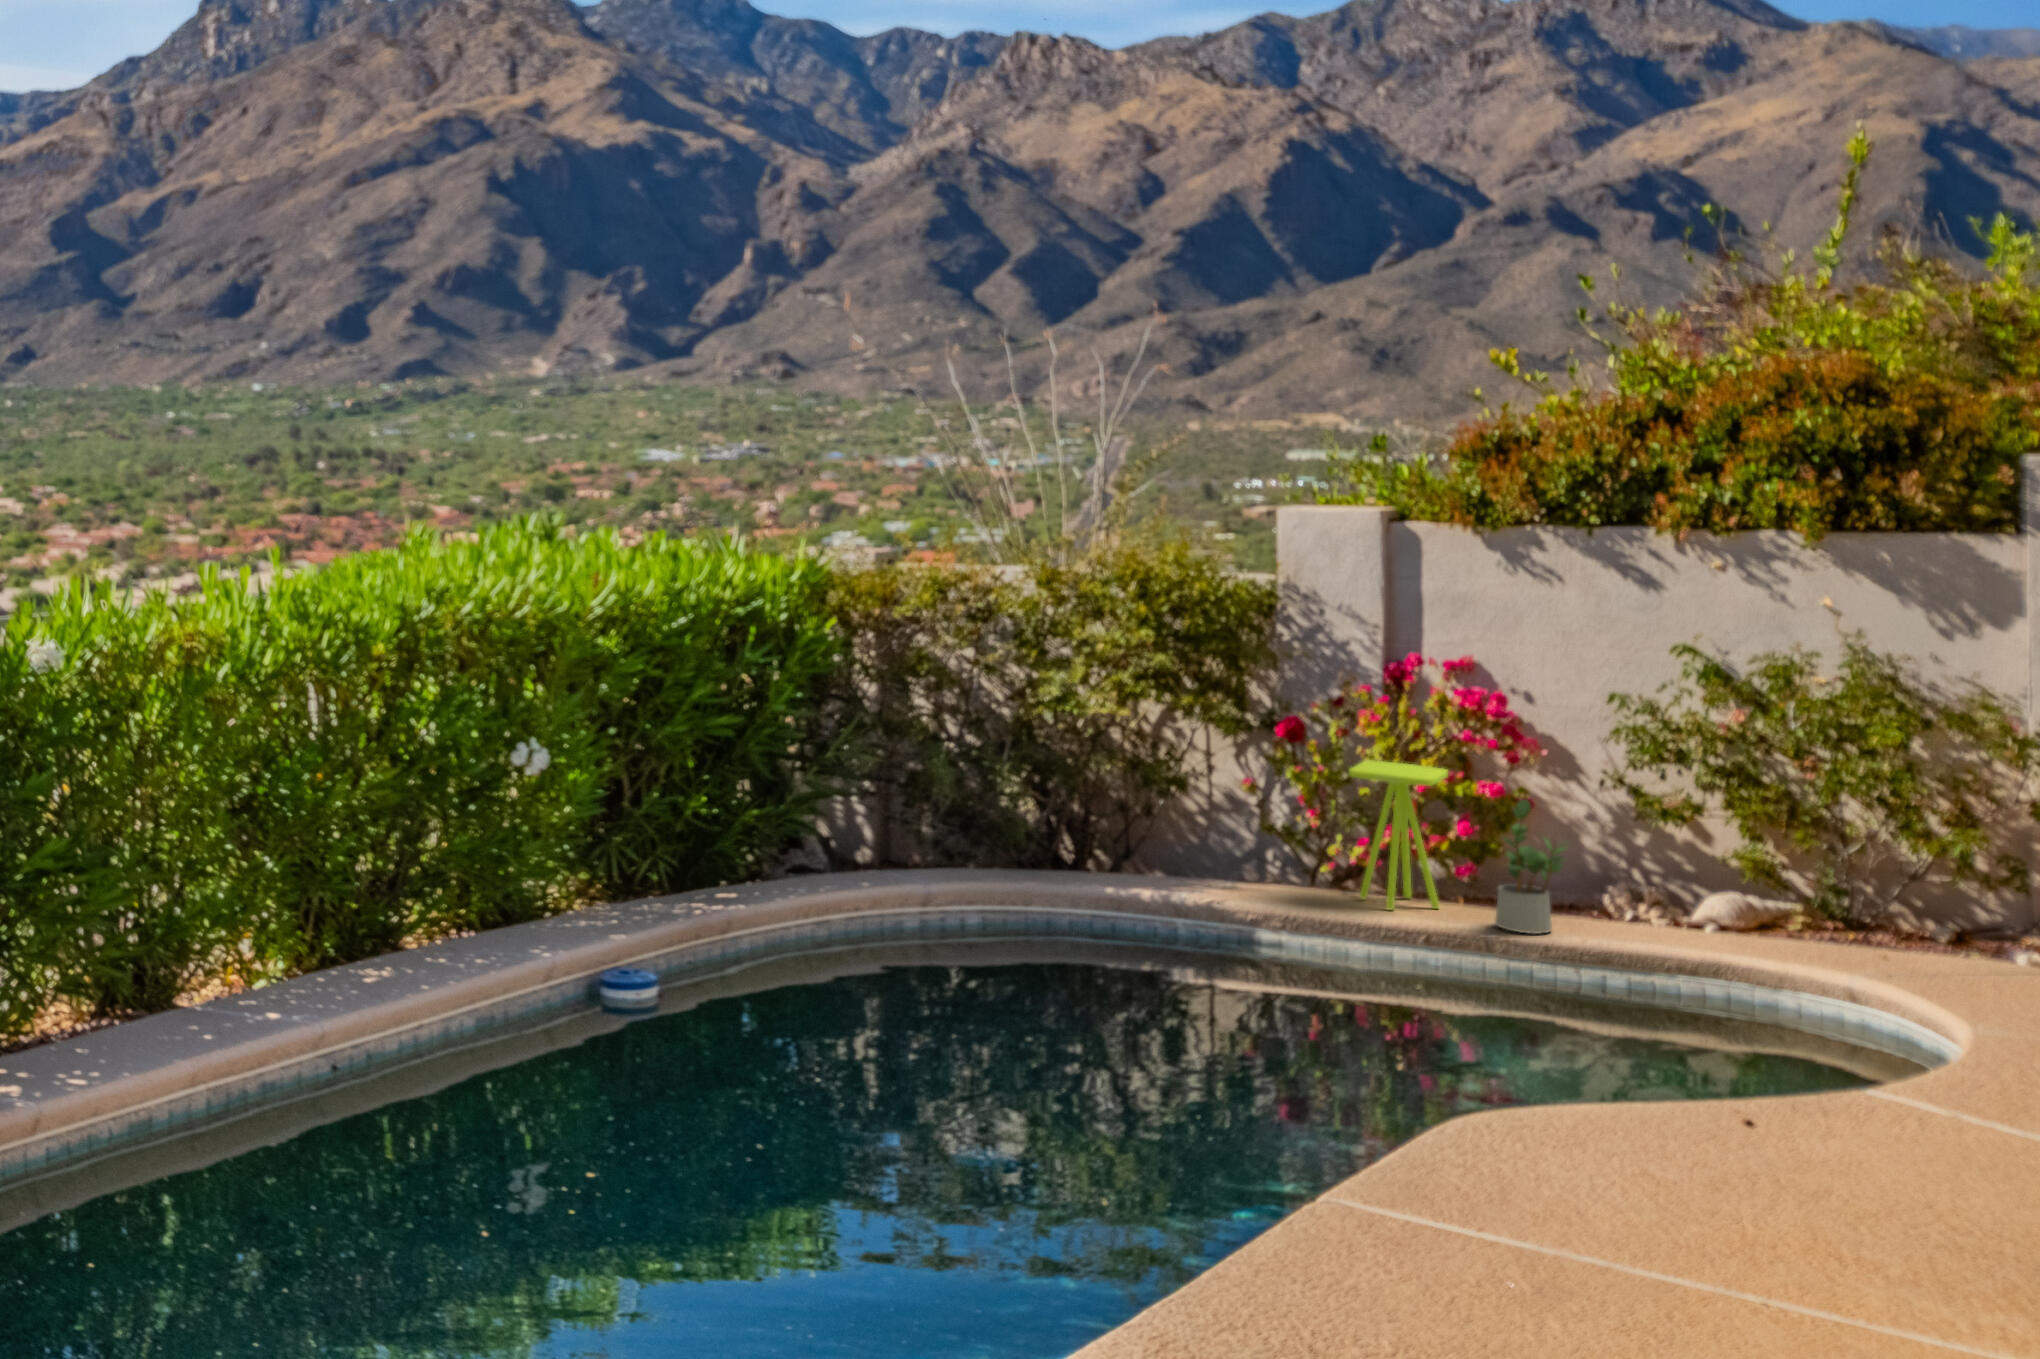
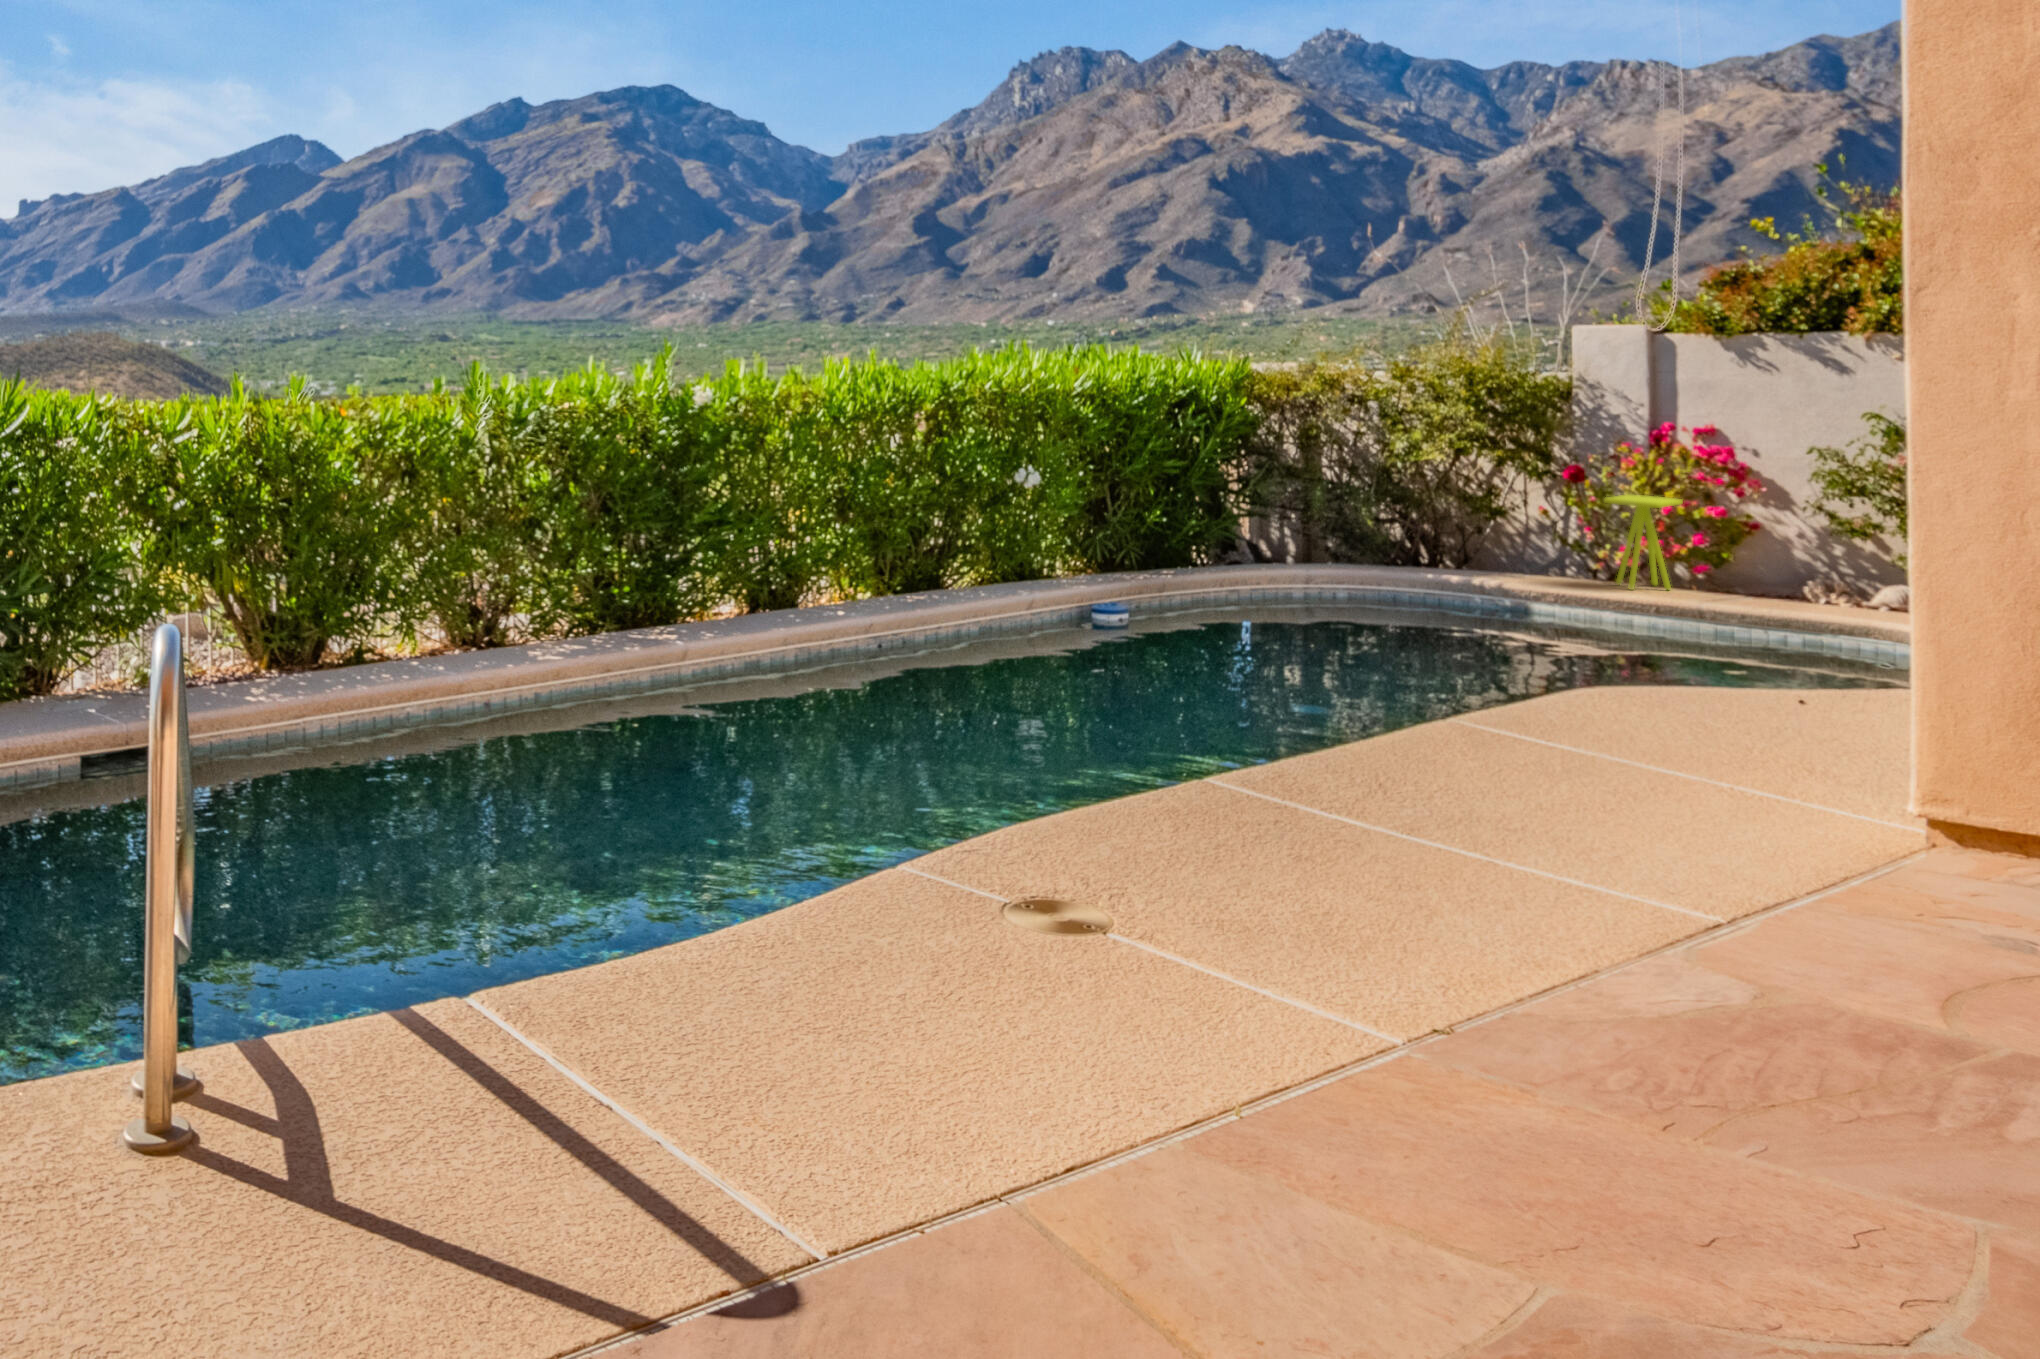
potted plant: present [1495,799,1567,934] -> none [1698,515,1753,602]

